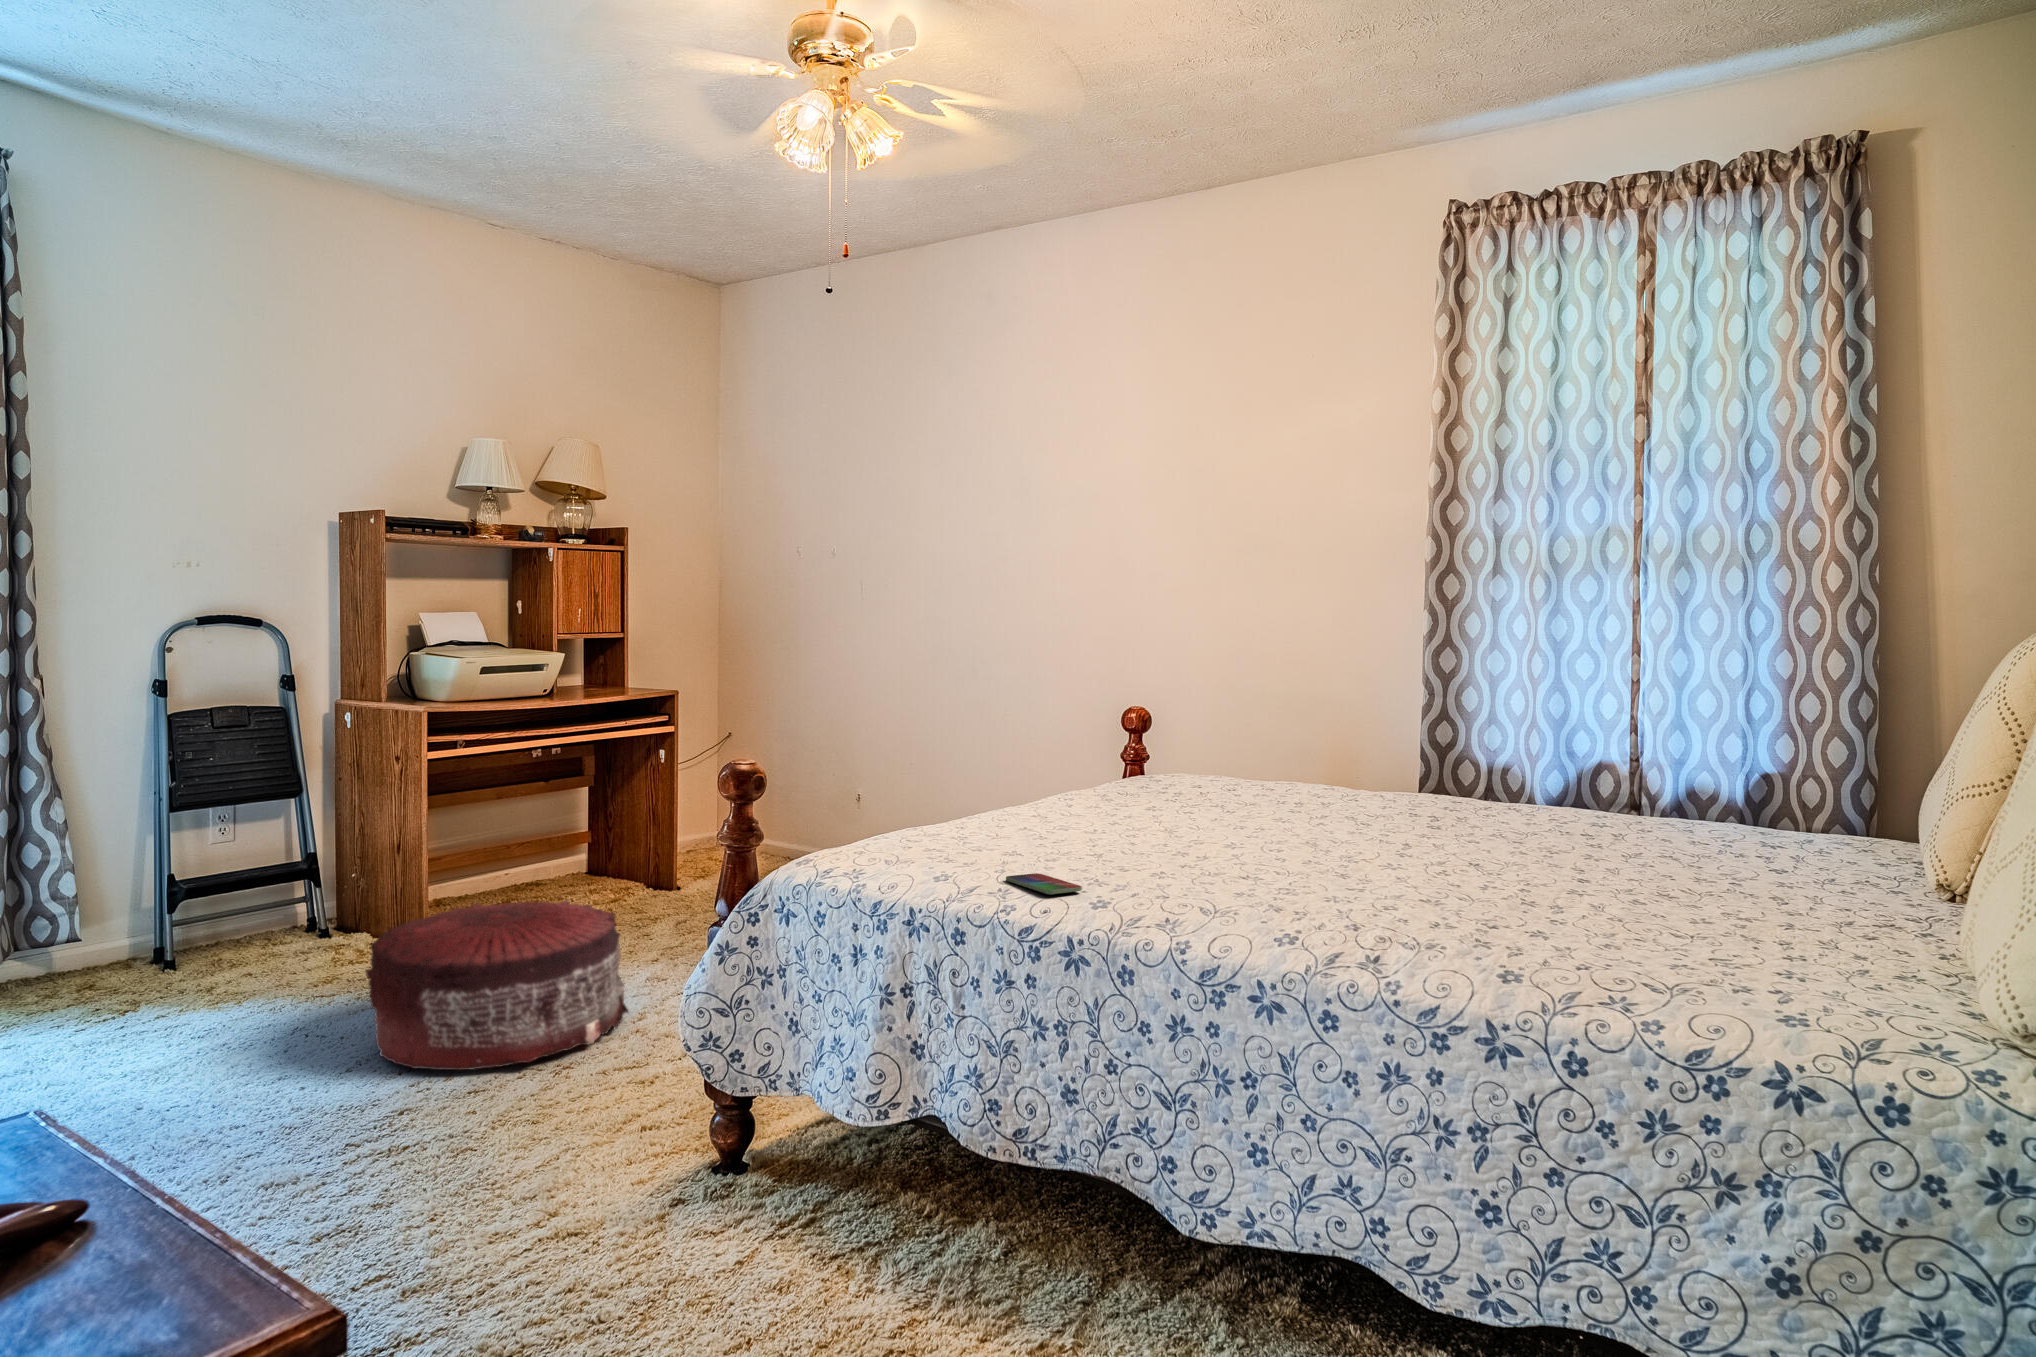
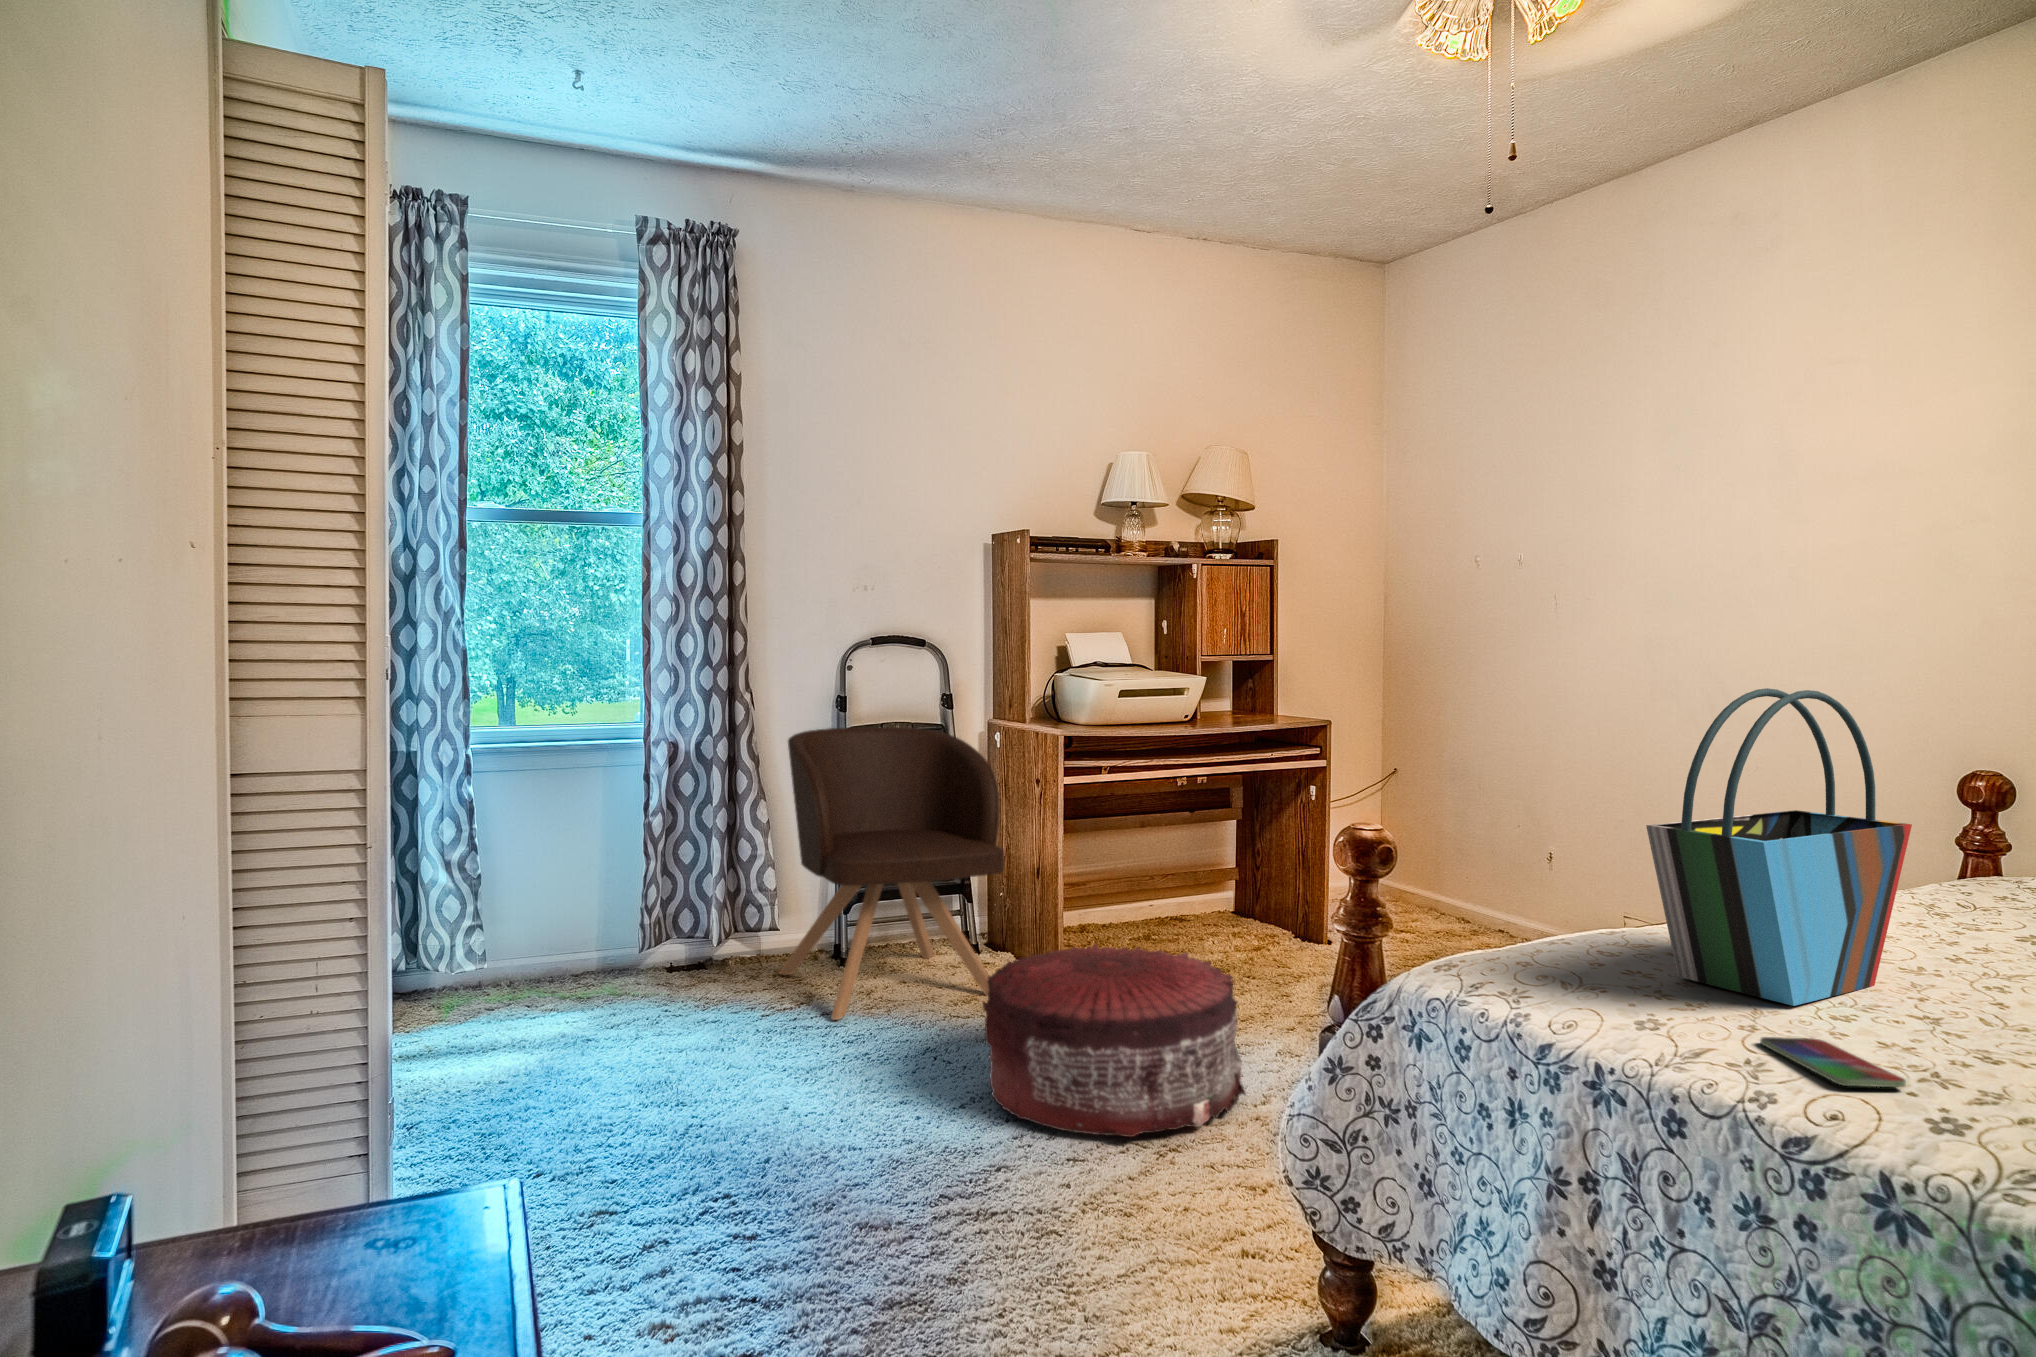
tote bag: none [937,650,1089,858] -> present [1646,688,1912,1006]
armchair: none [80,712,368,1021] -> present [779,727,1004,1020]

